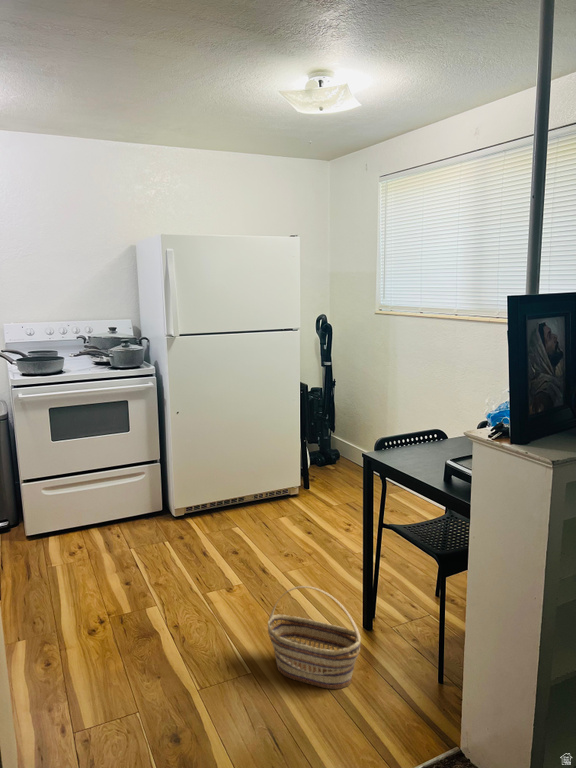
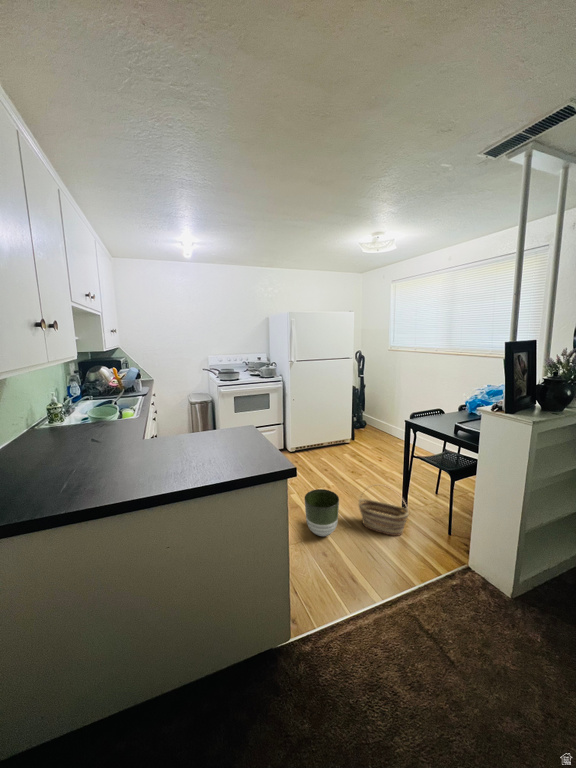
planter: none [150,599,222,697] -> present [305,489,339,536]

